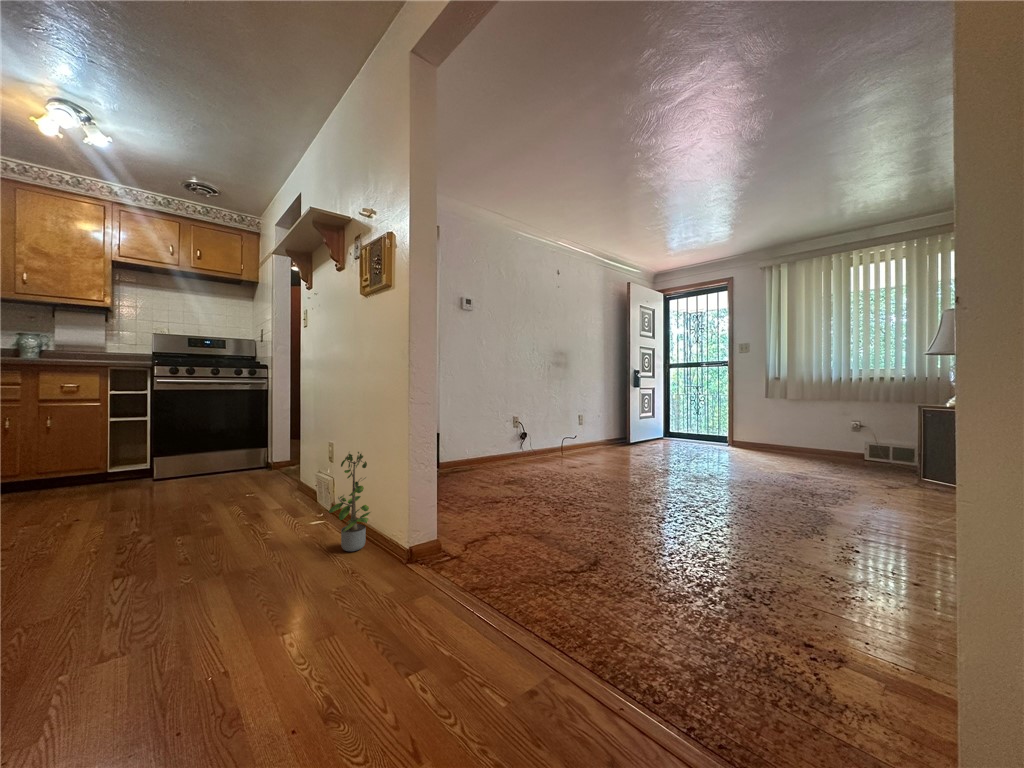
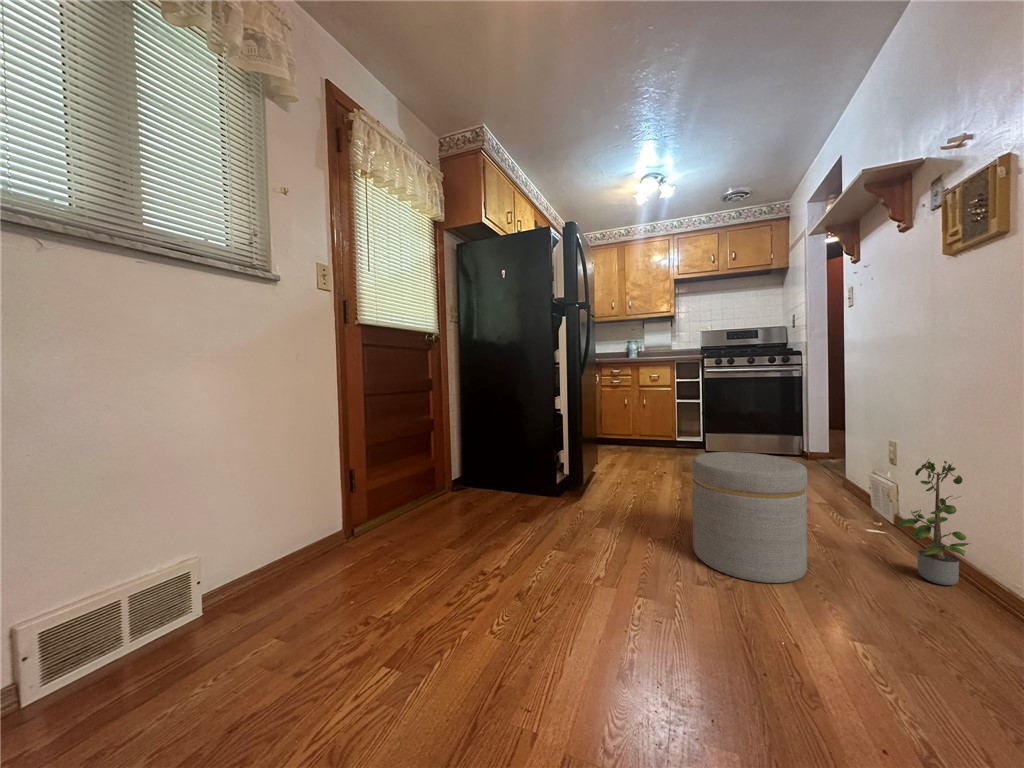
ottoman: none [86,472,250,644] -> present [692,452,807,583]

